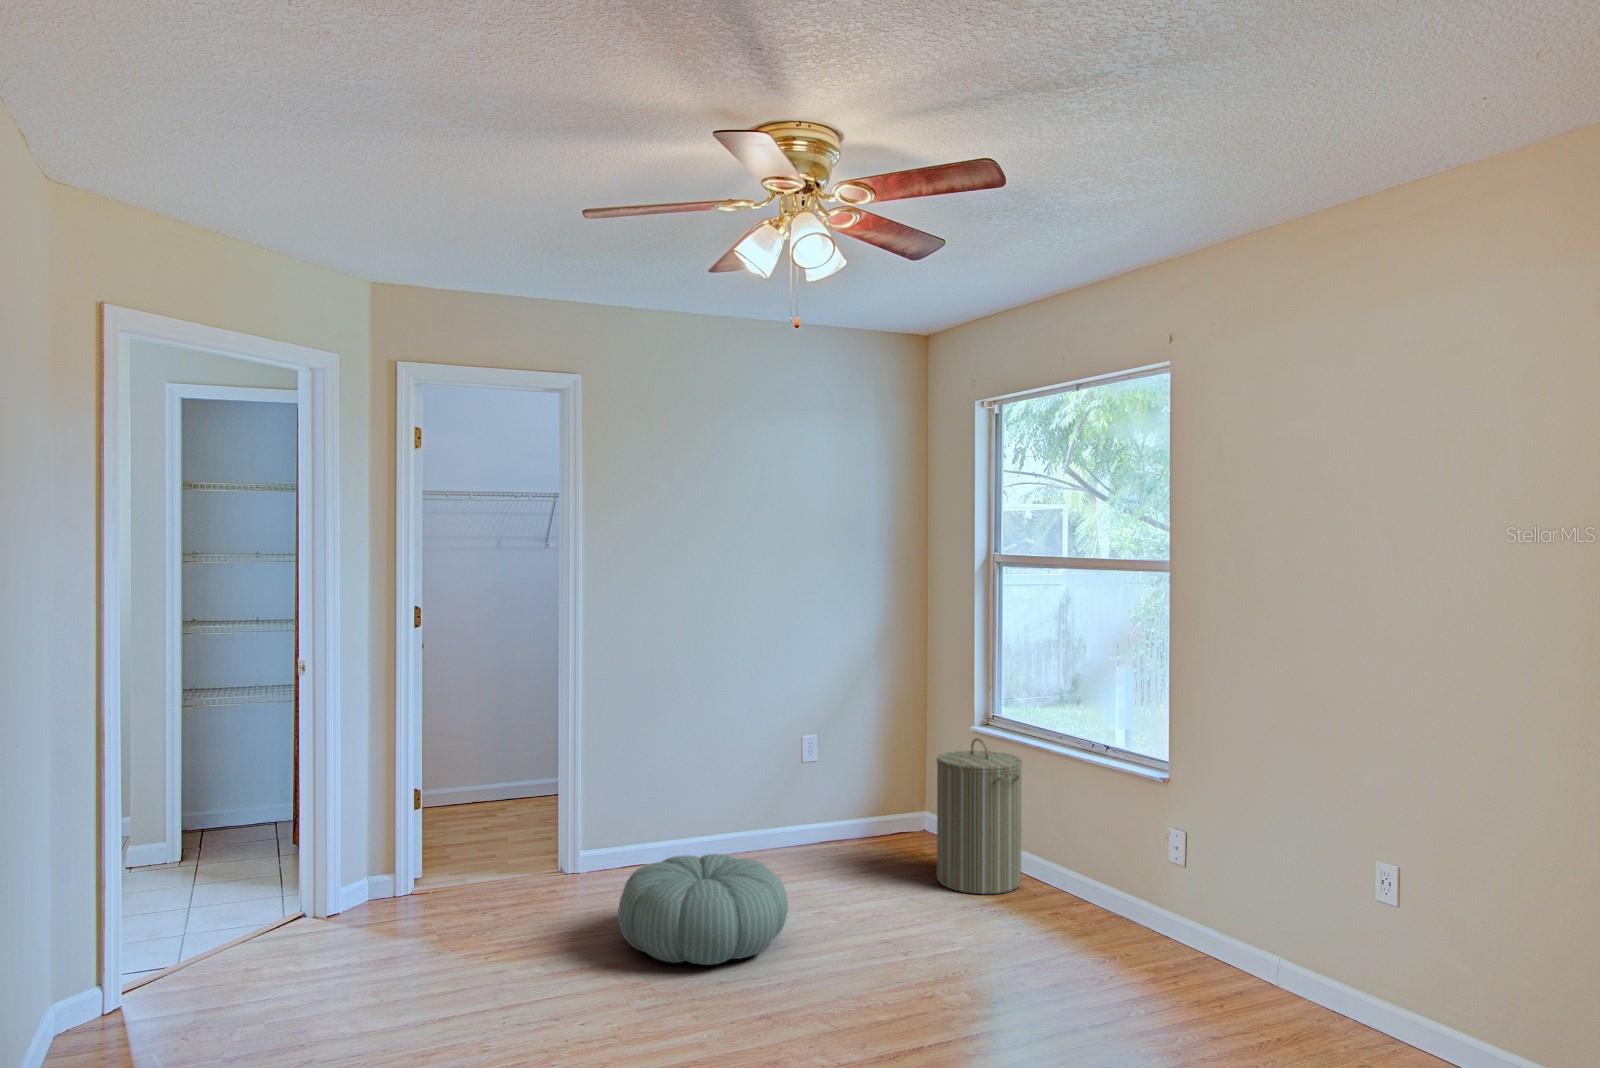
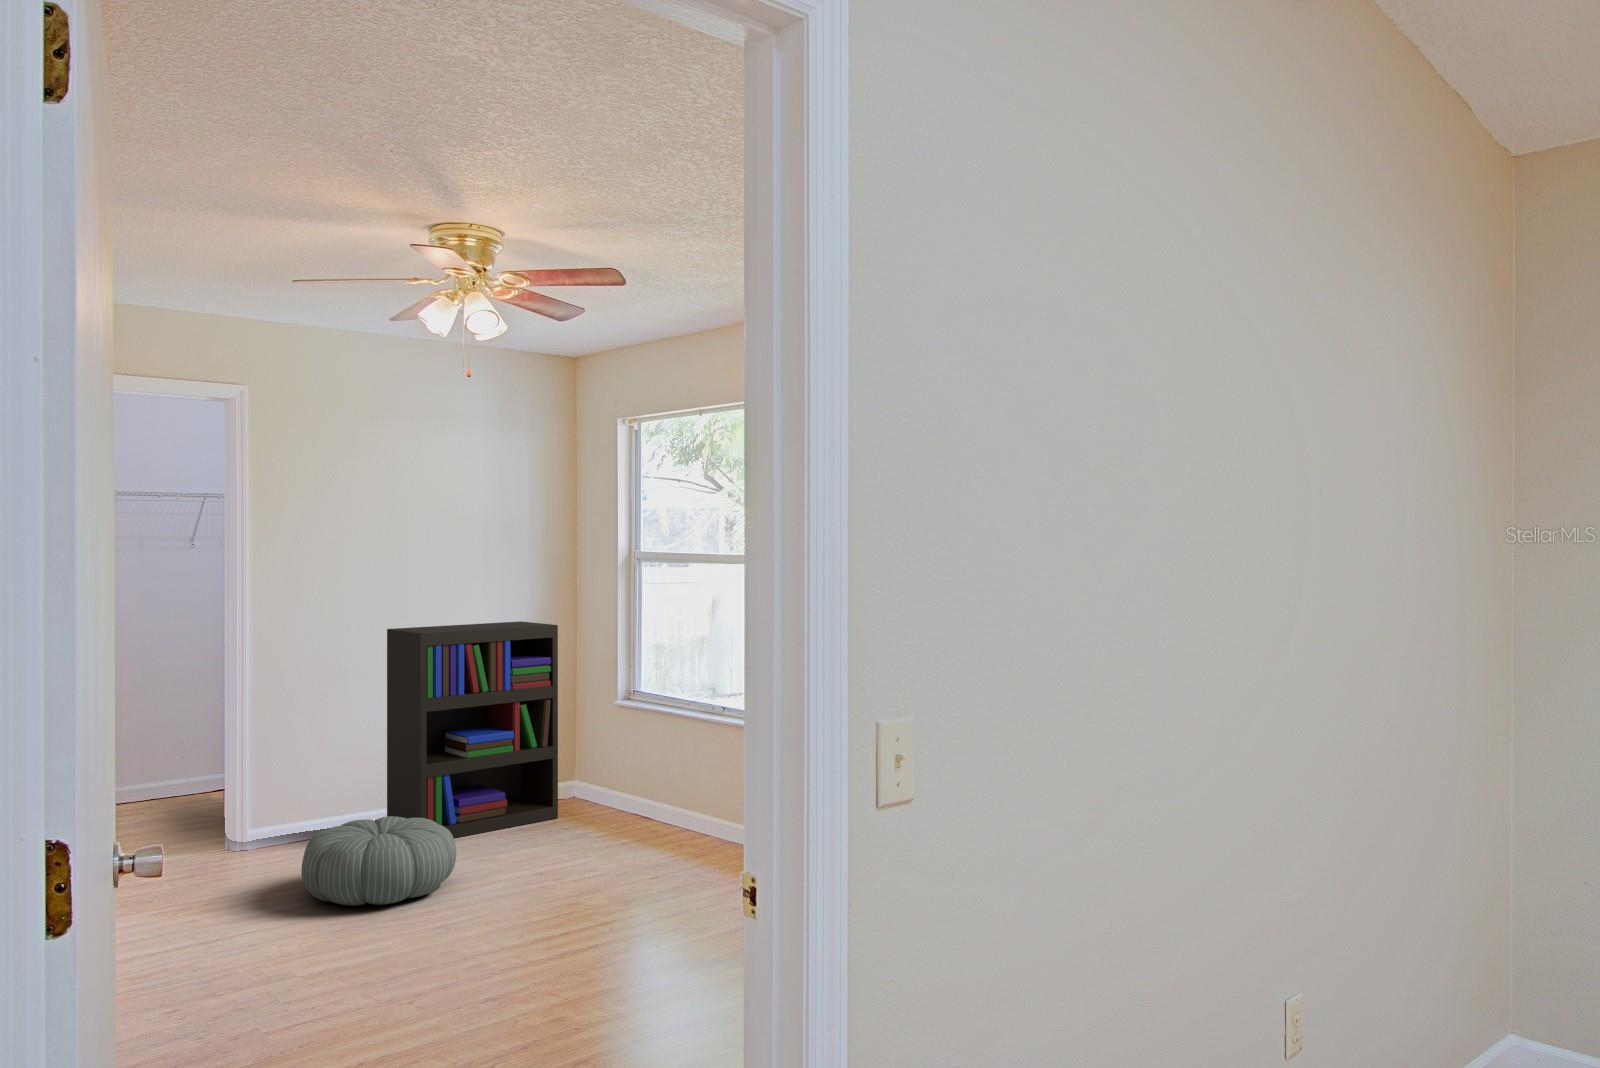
bookshelf: none [720,632,906,882] -> present [387,621,558,838]
laundry hamper: present [937,738,1022,894] -> none [585,708,657,837]

